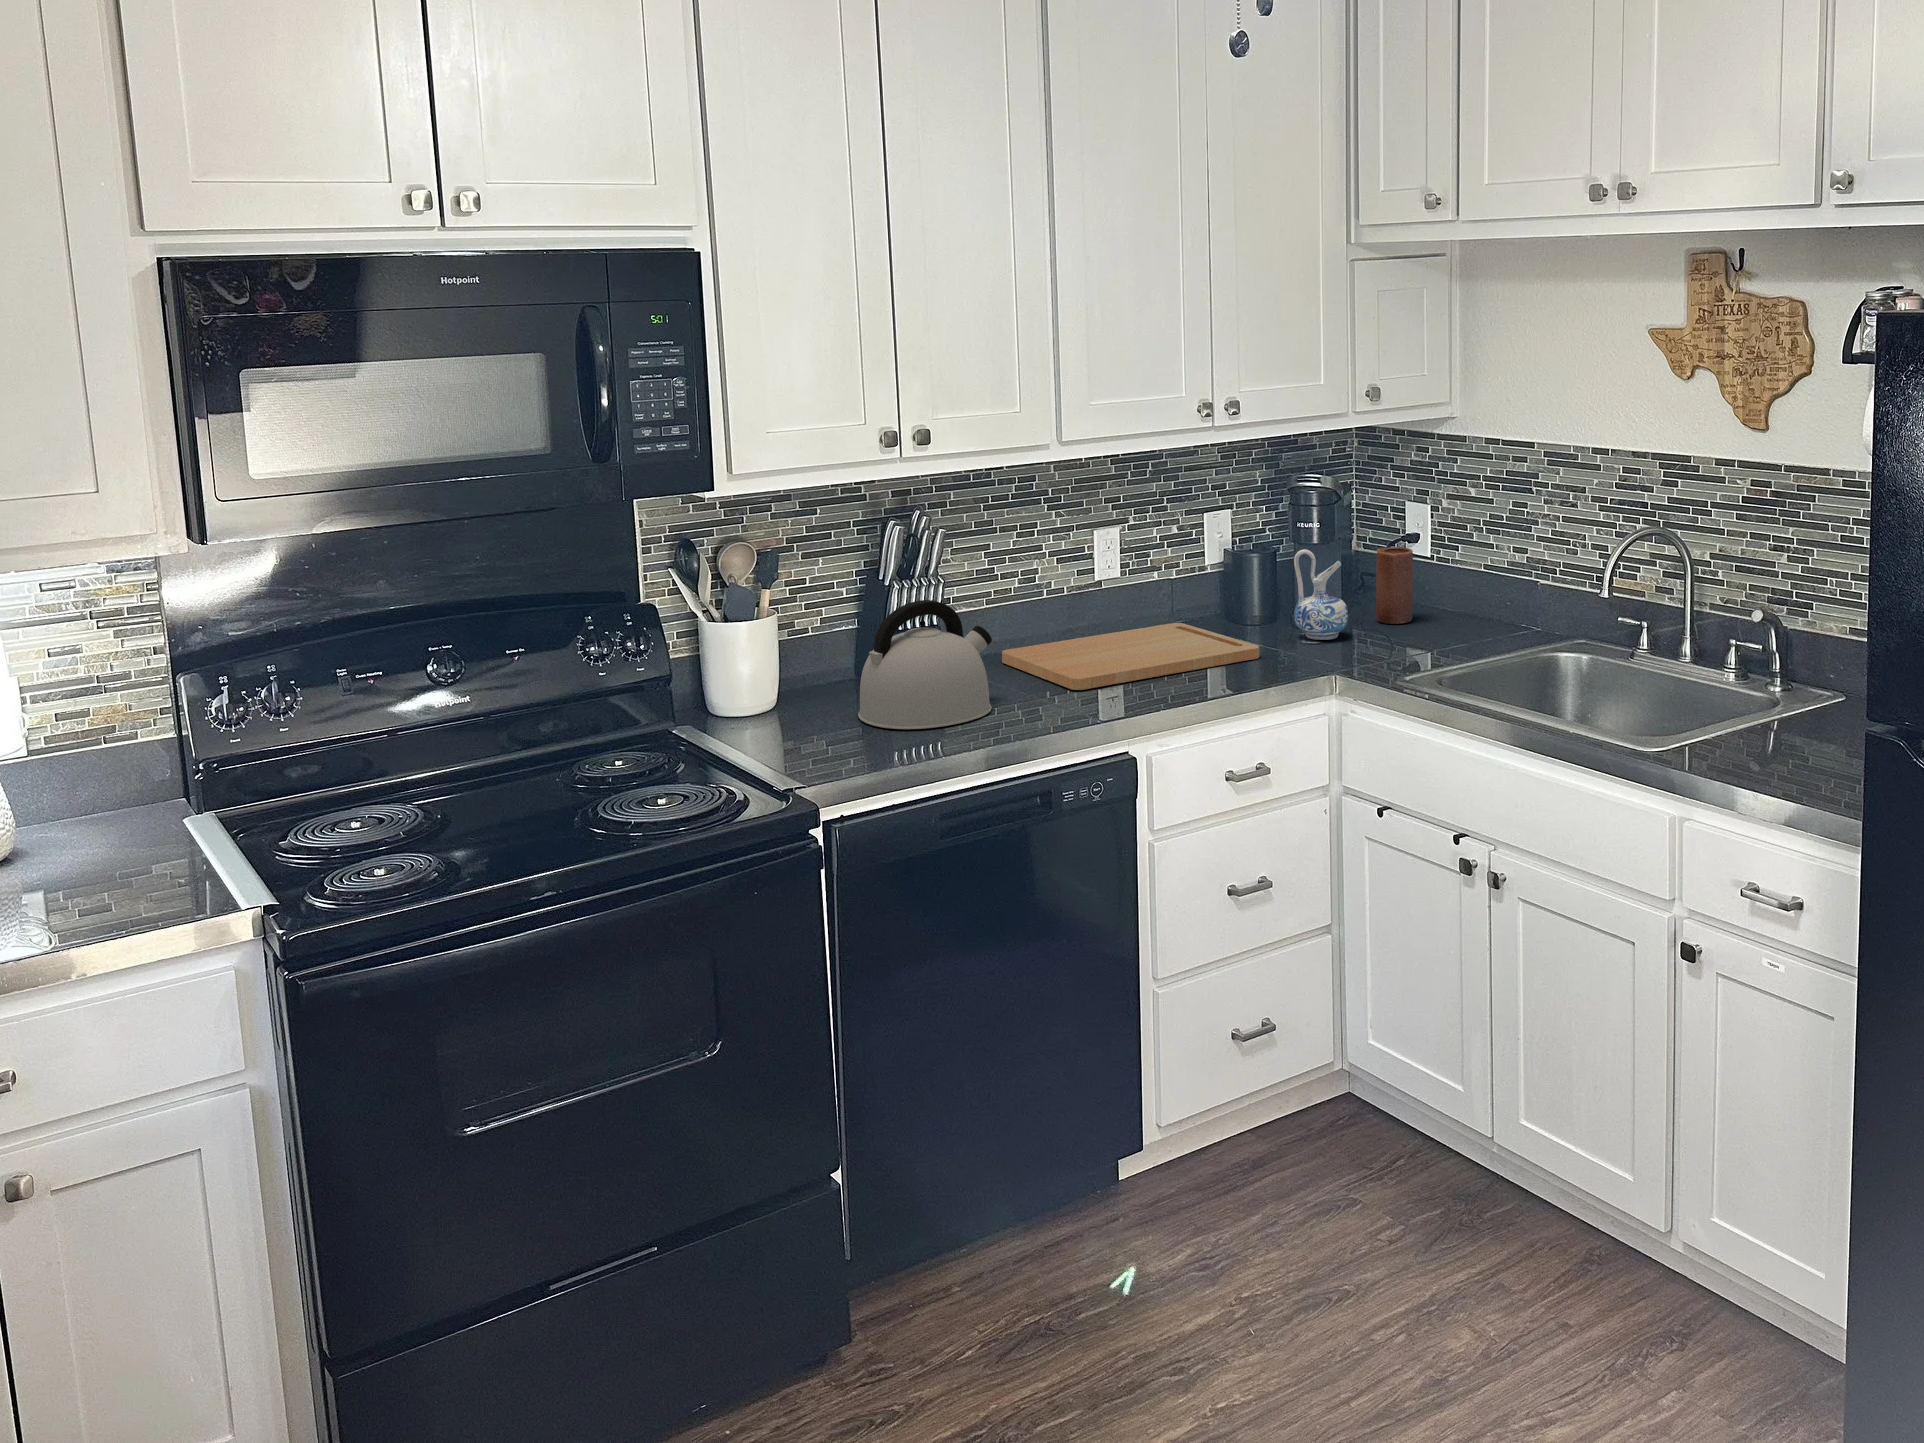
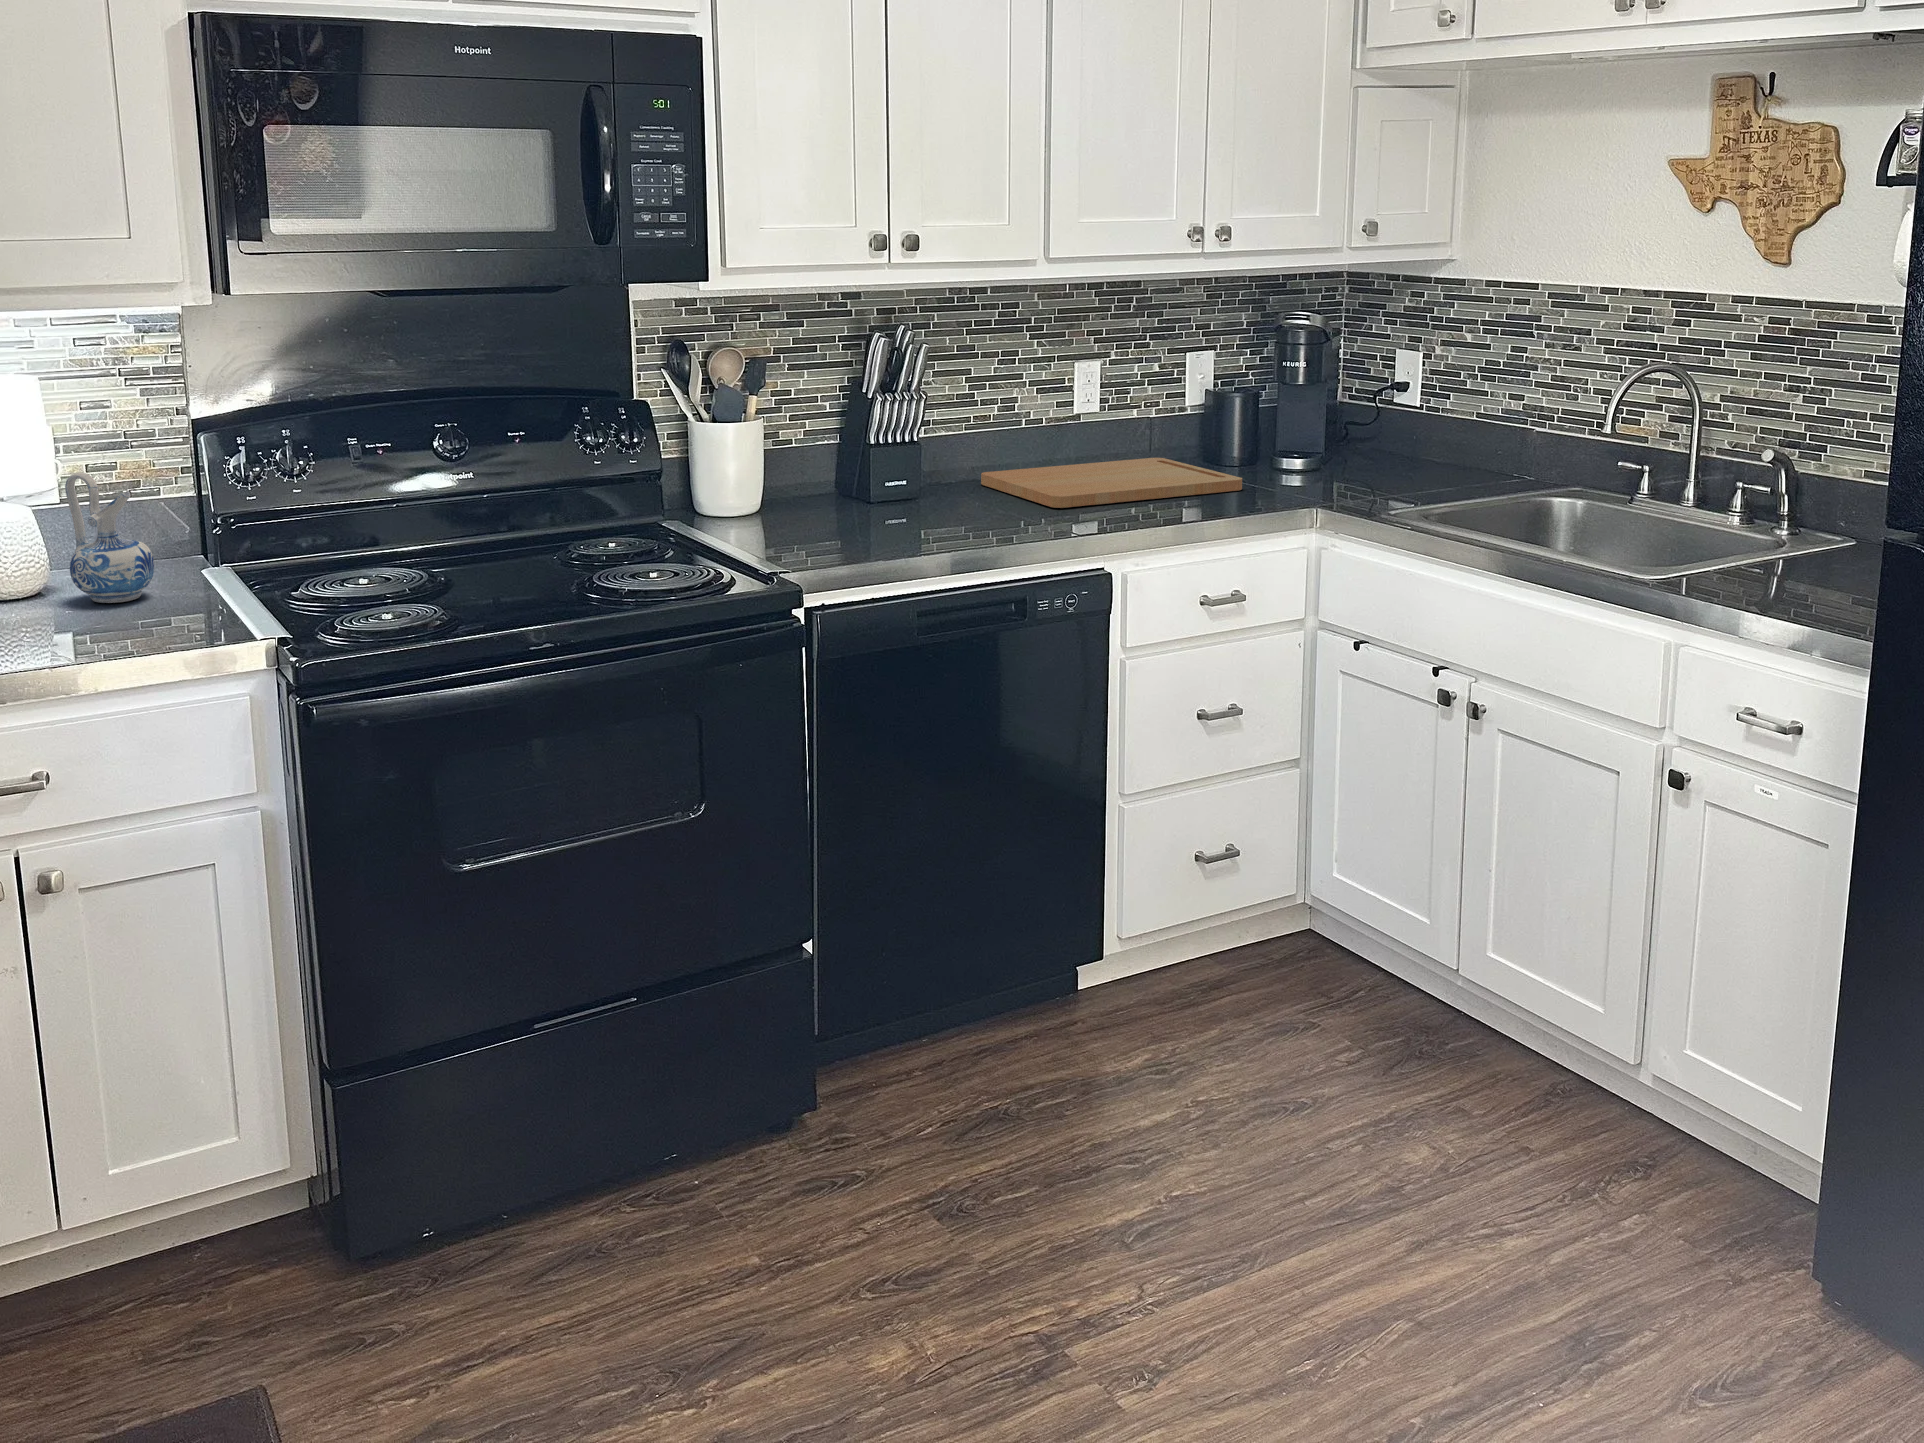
candle: present [1376,547,1413,624] -> none [1363,390,1404,468]
ceramic pitcher: present [1294,549,1348,640] -> present [65,472,154,603]
kettle: present [858,600,992,729] -> none [839,407,974,532]

